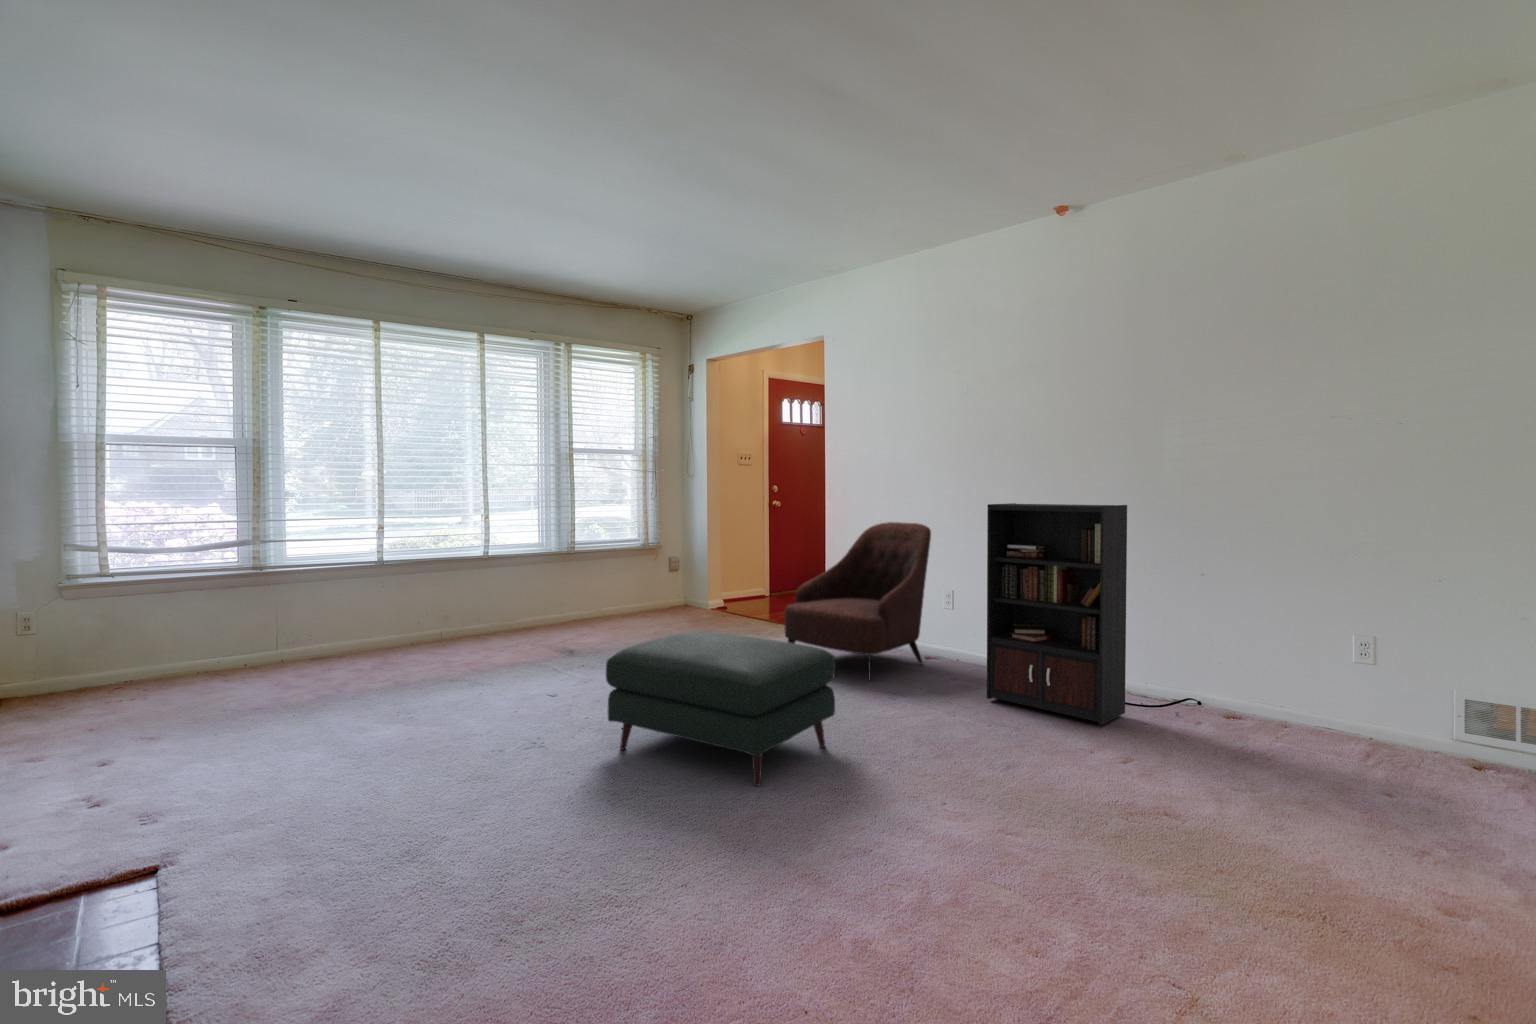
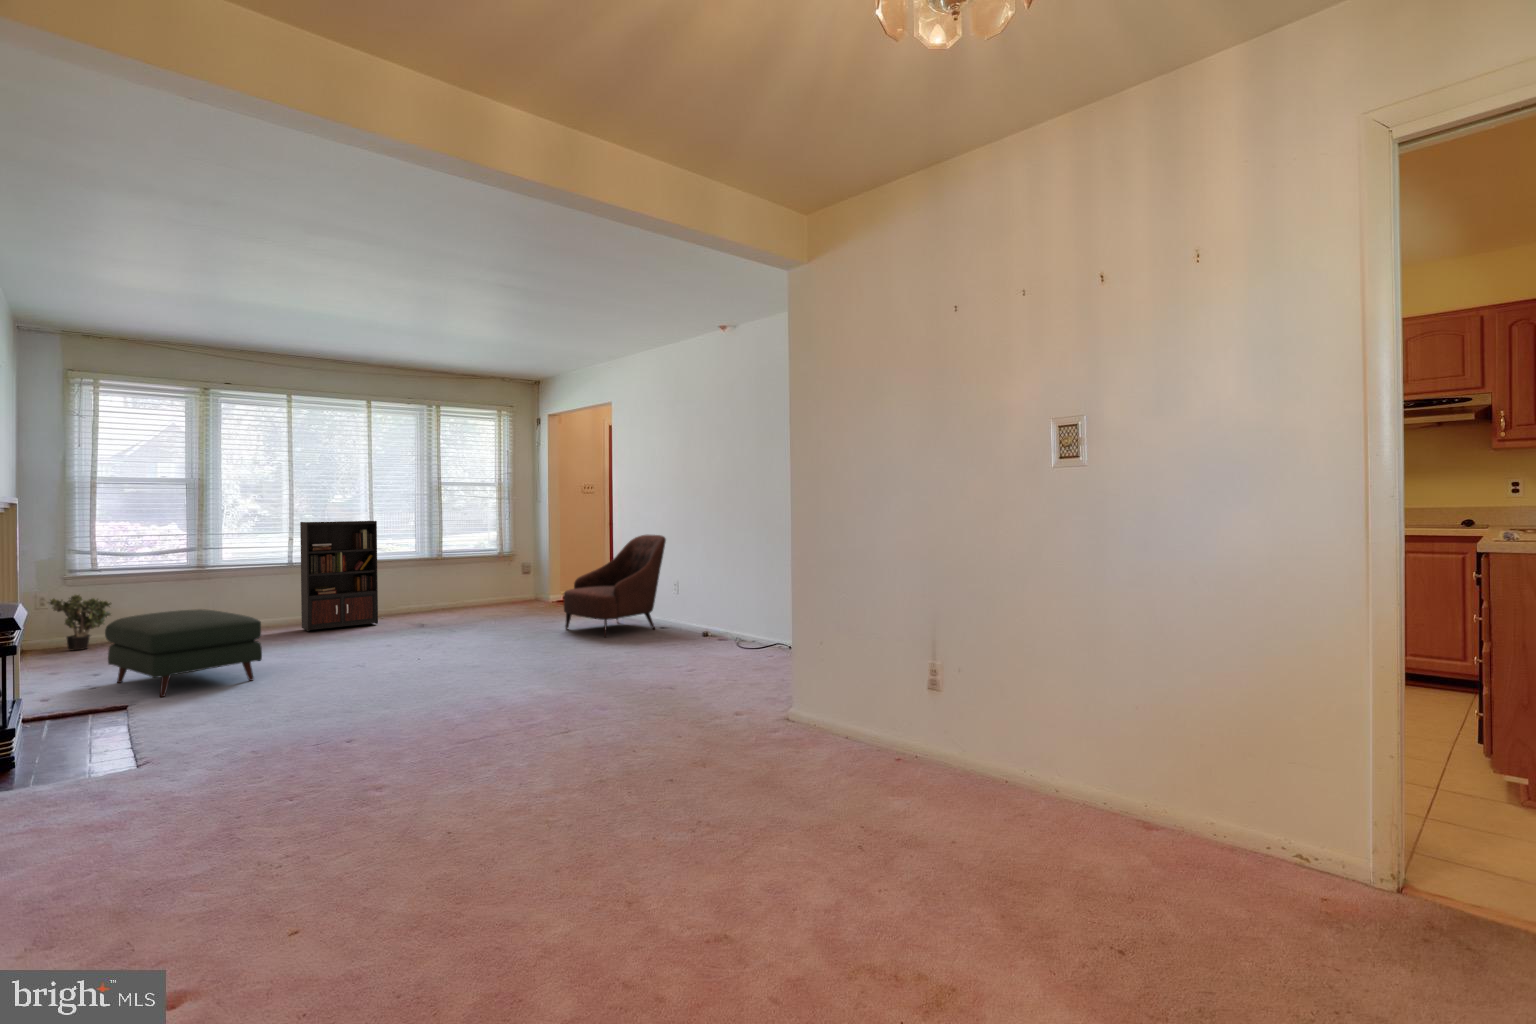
bookcase: present [987,503,1179,725] -> present [300,521,383,631]
potted plant: none [31,613,132,700] -> present [49,595,111,651]
ottoman: present [606,631,835,786] -> present [105,609,262,697]

